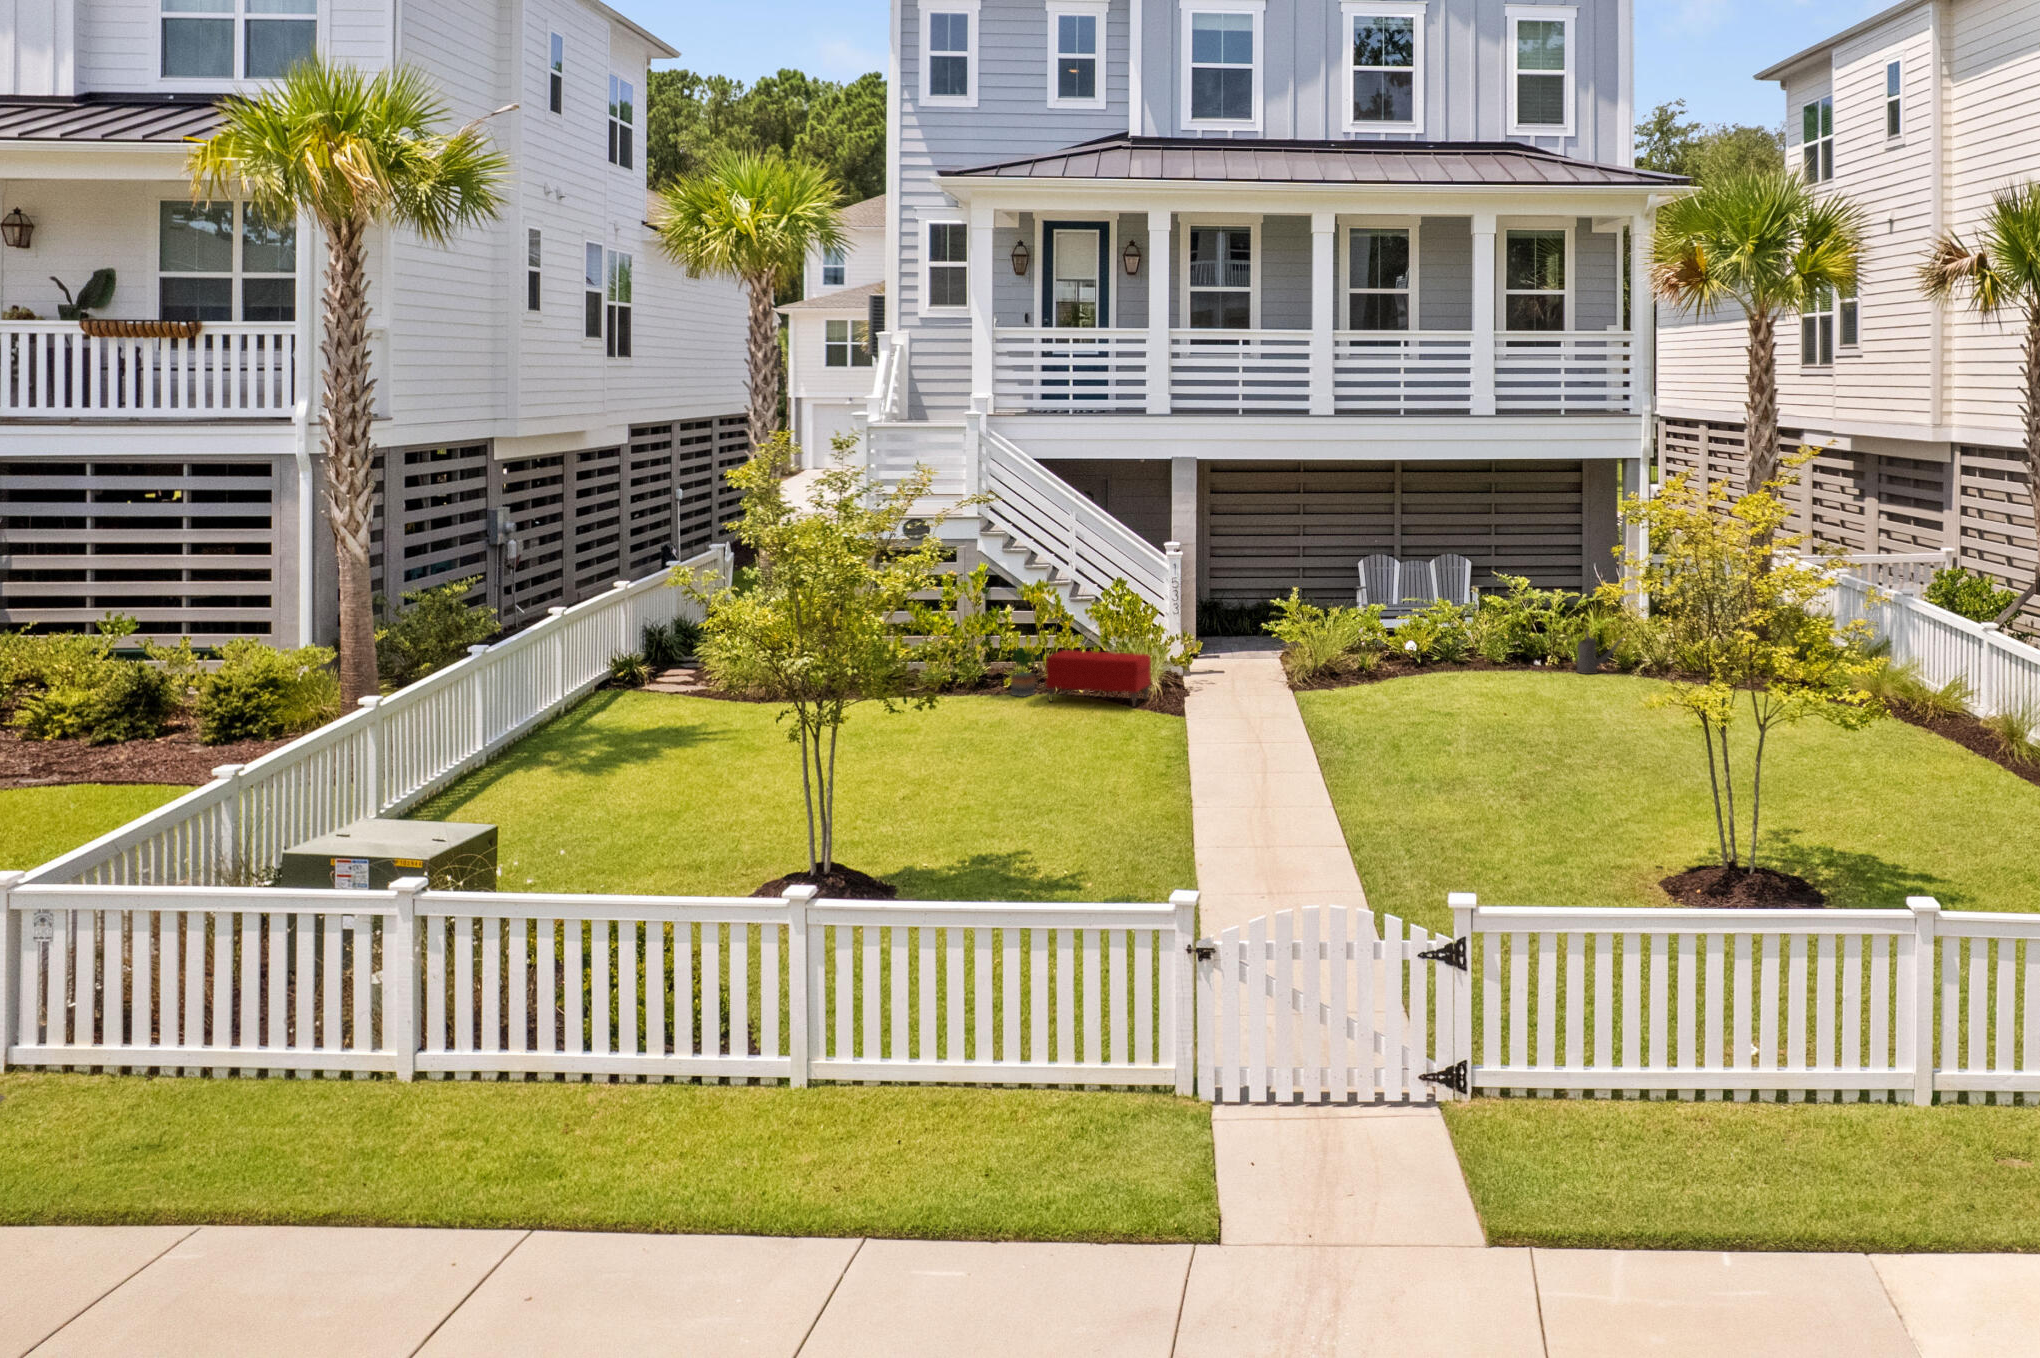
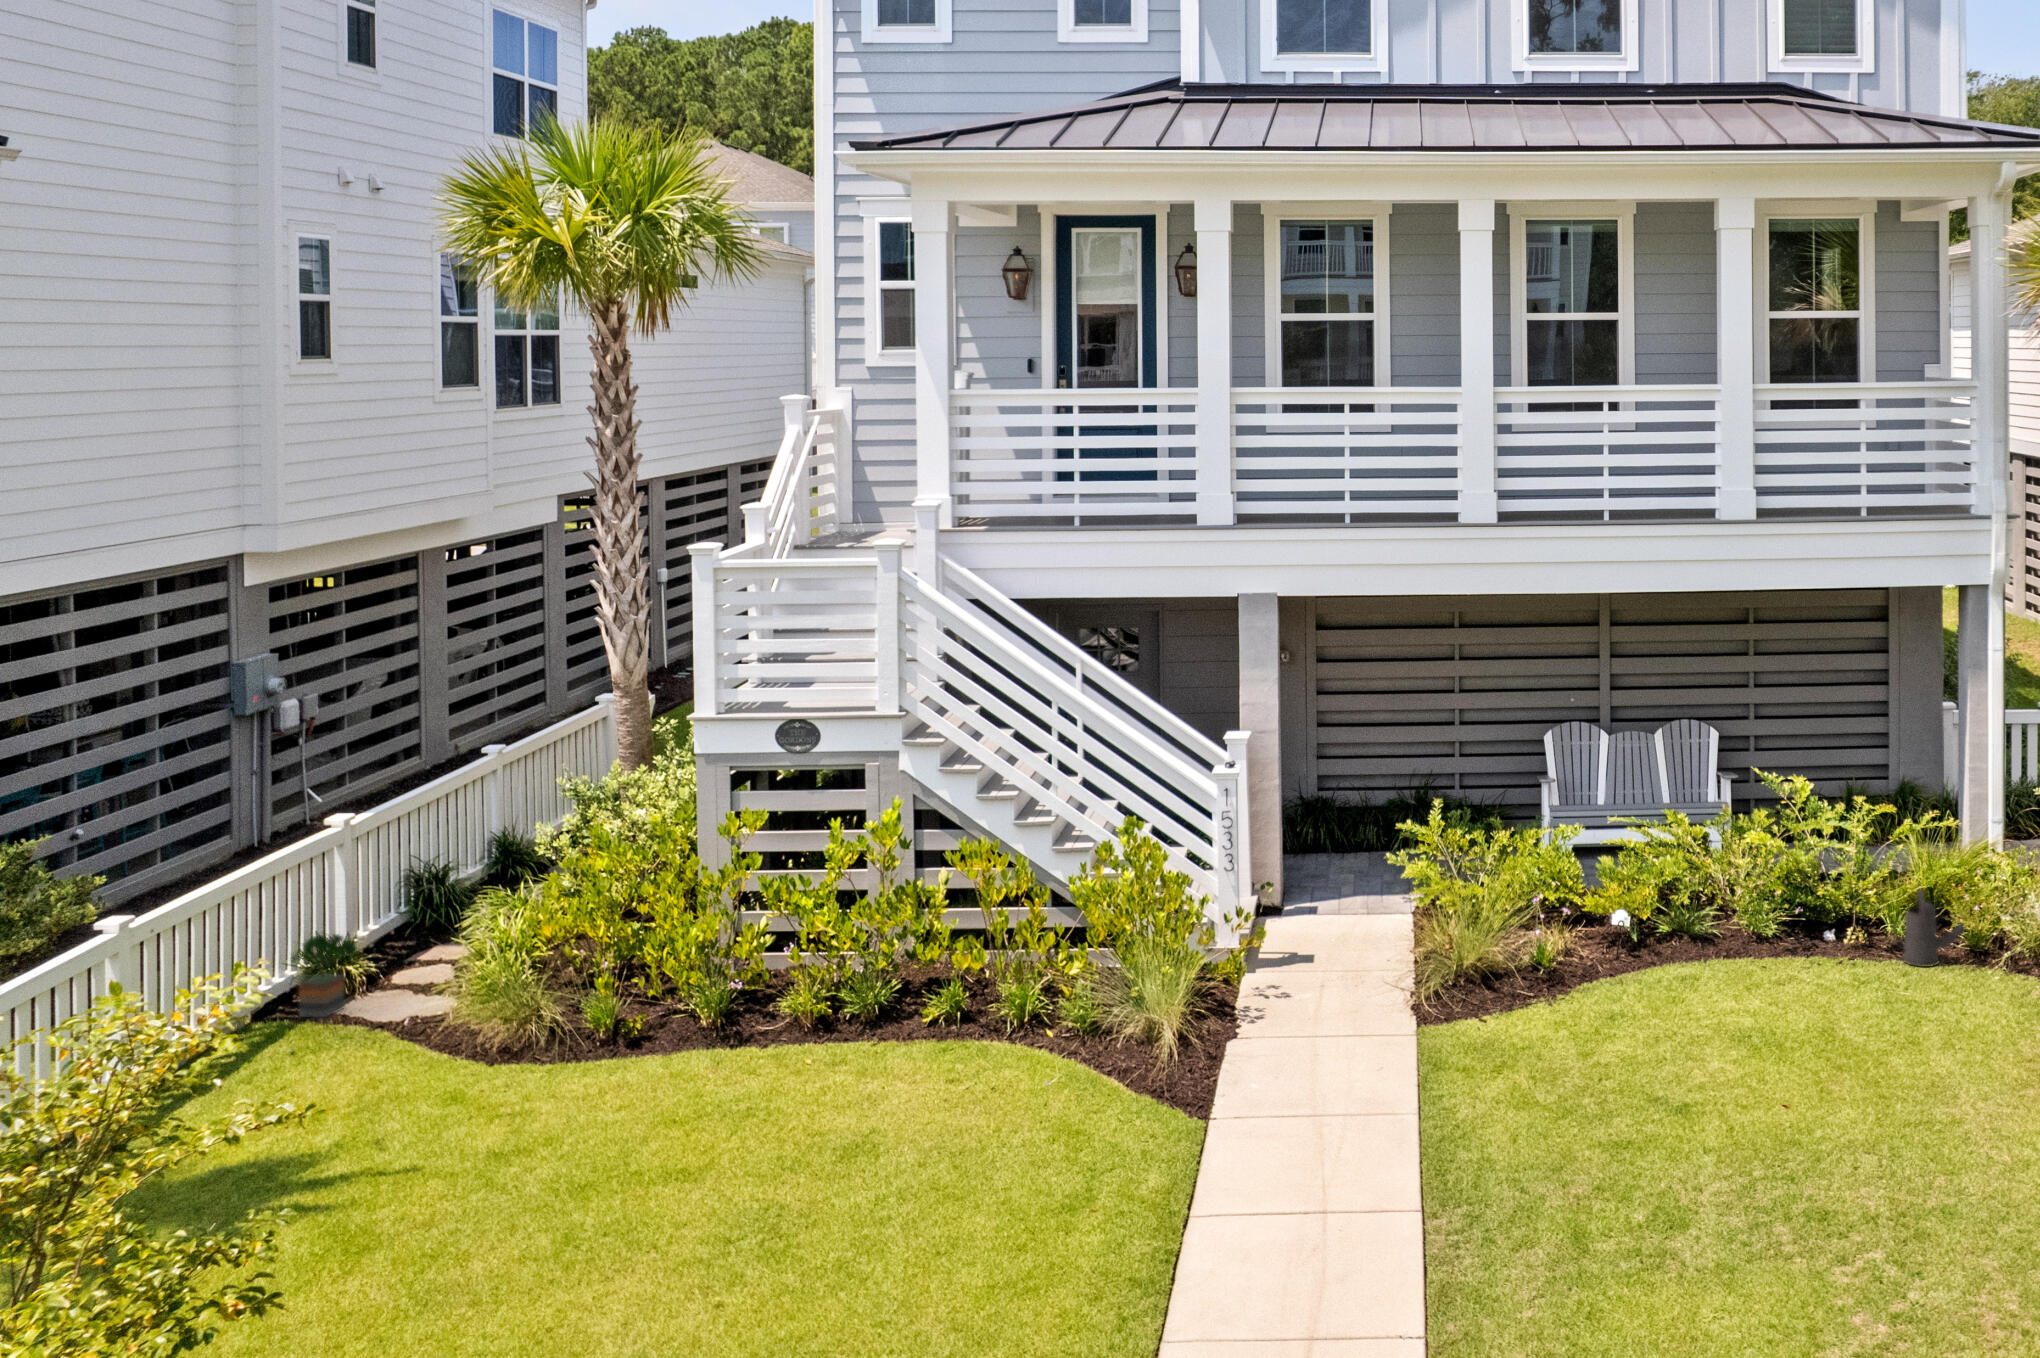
potted tree: present [1011,648,1040,697] -> present [292,934,359,1017]
bench: present [1046,650,1151,706] -> none [996,956,1182,1069]

